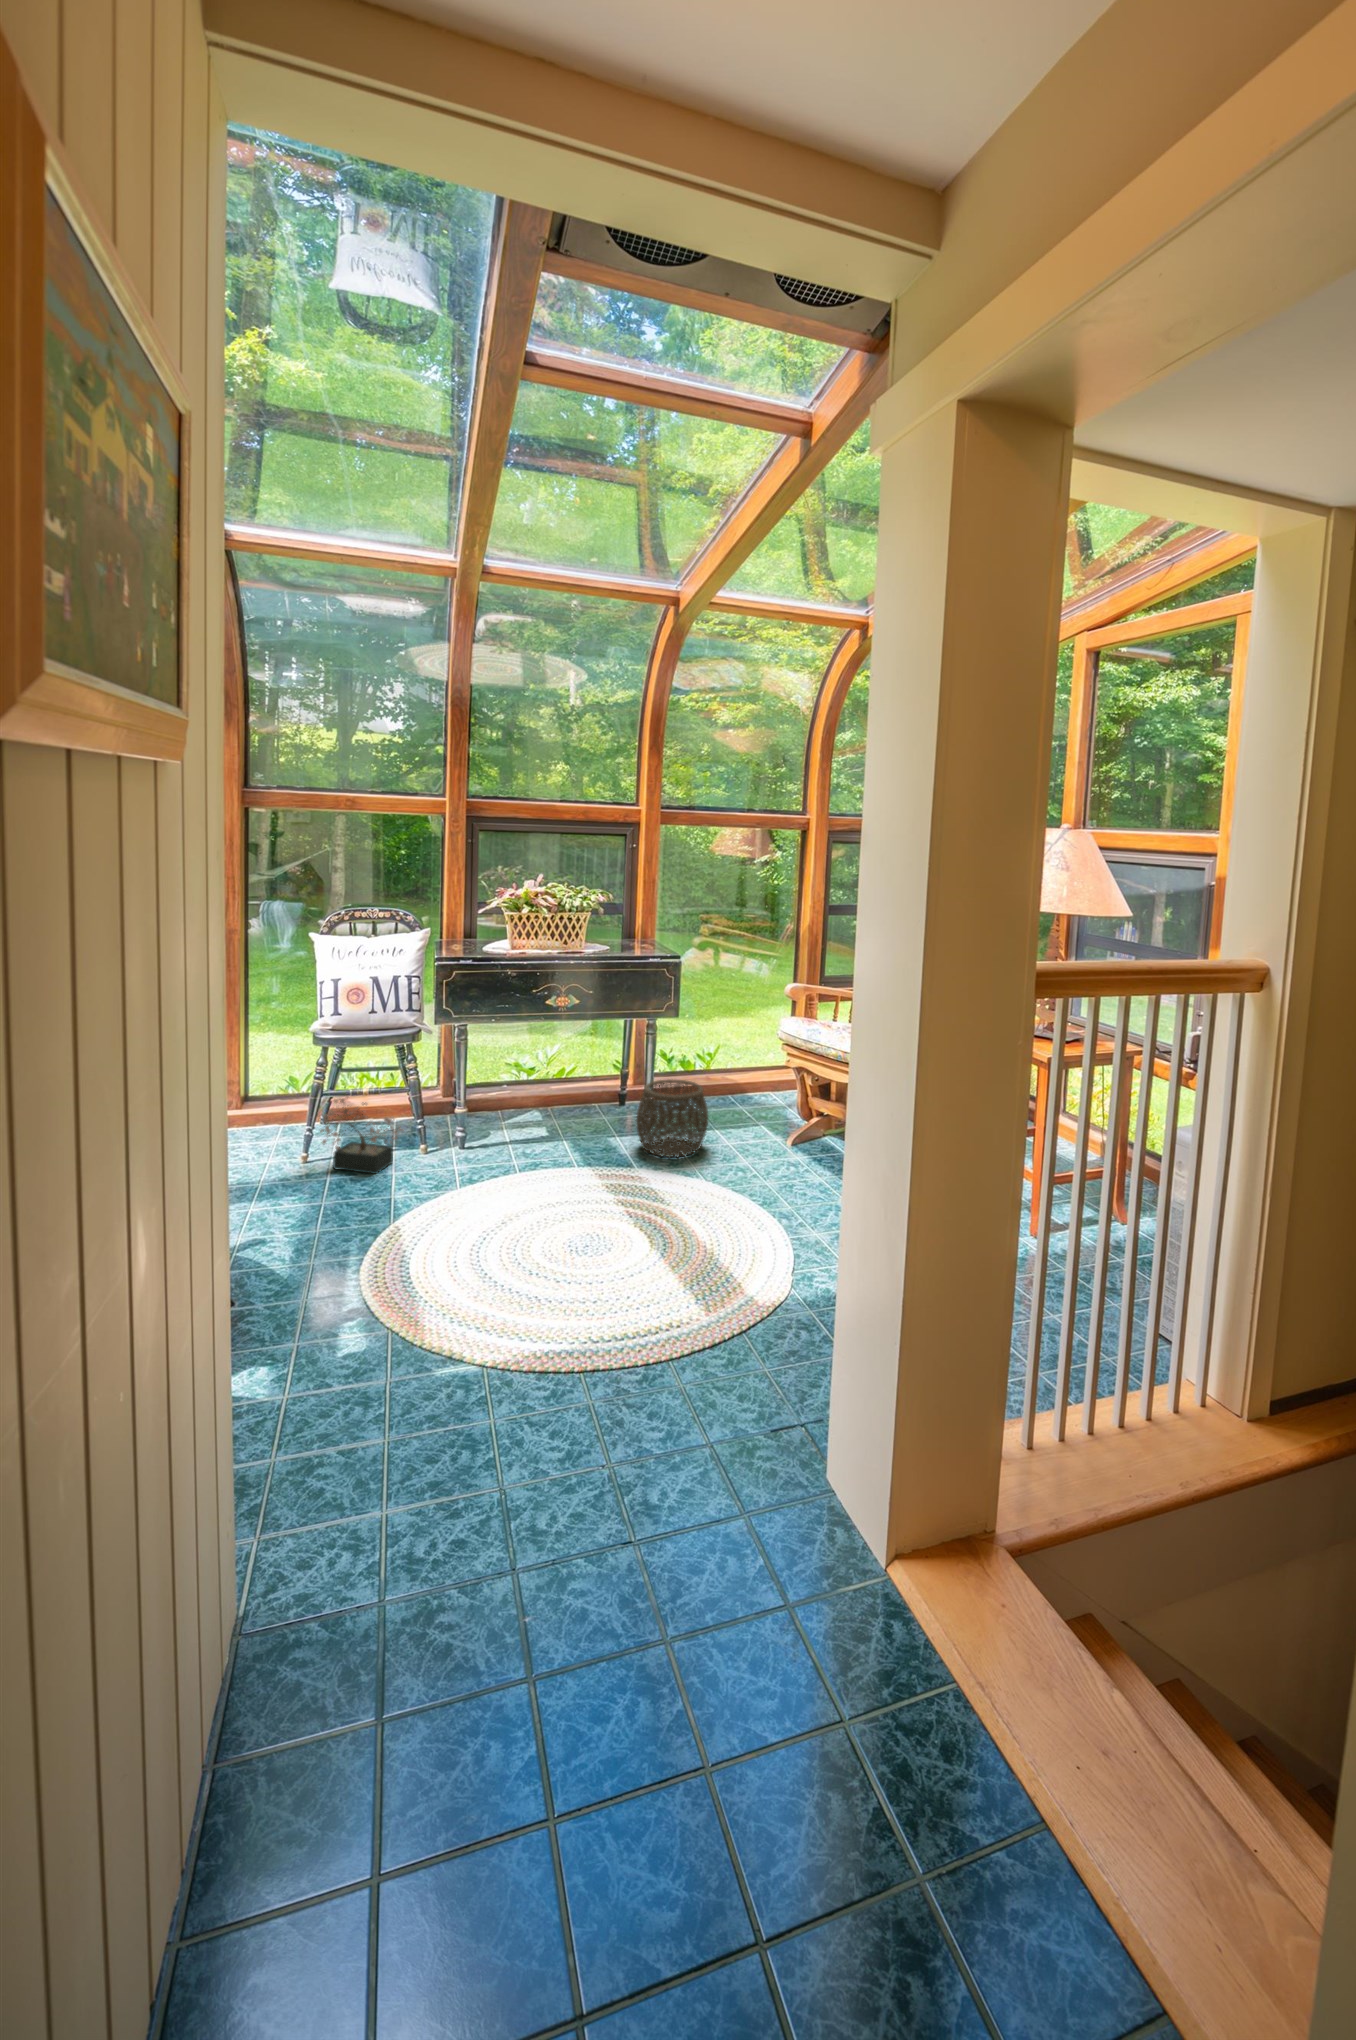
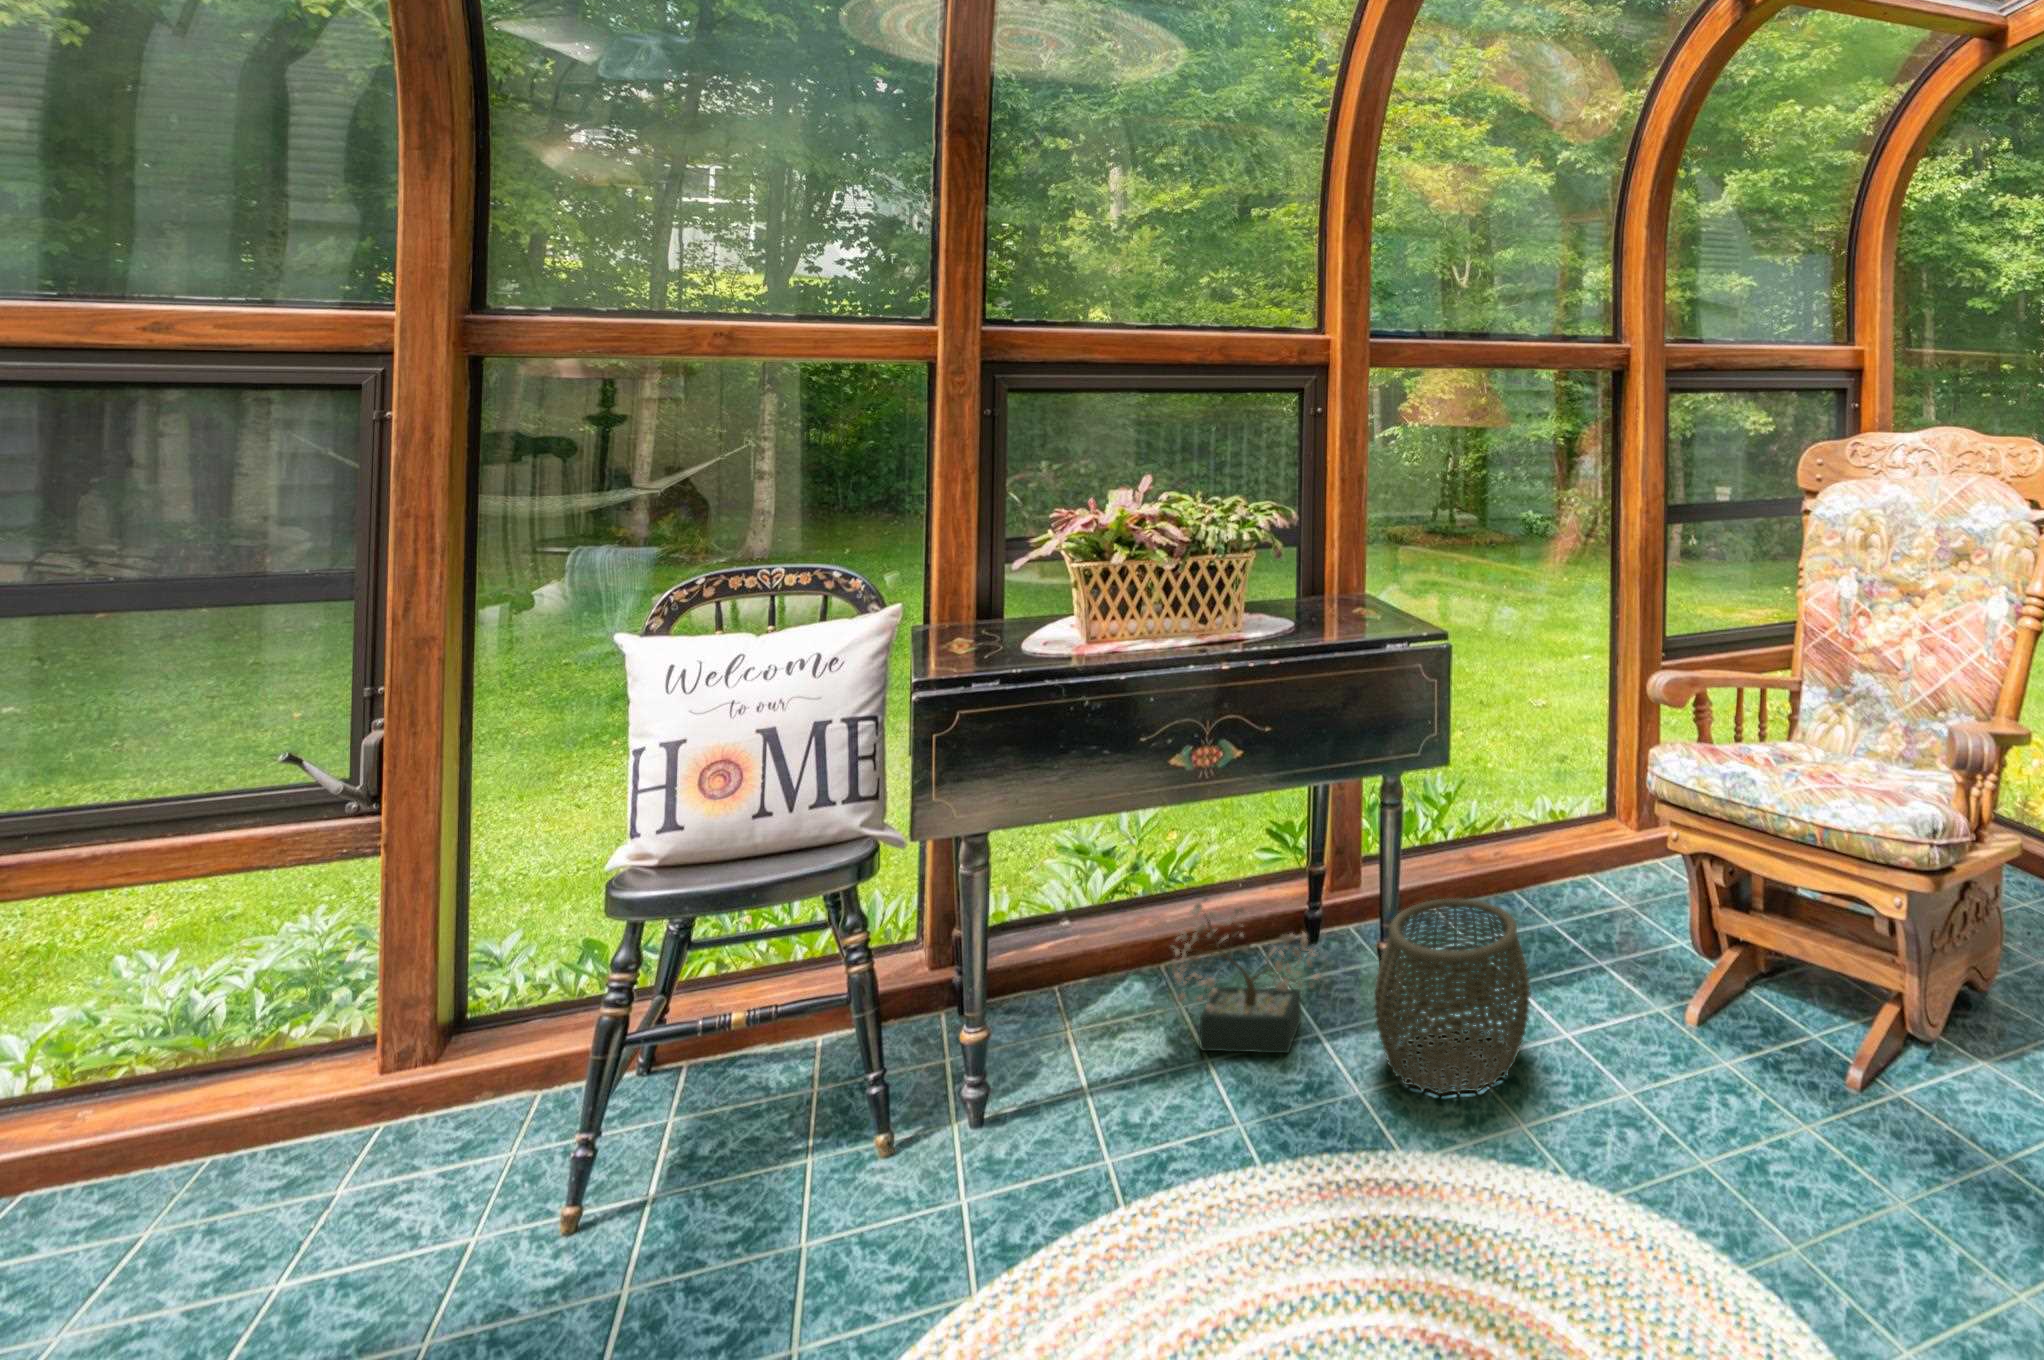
decorative plant: present [318,1099,401,1174] -> present [1171,897,1321,1053]

